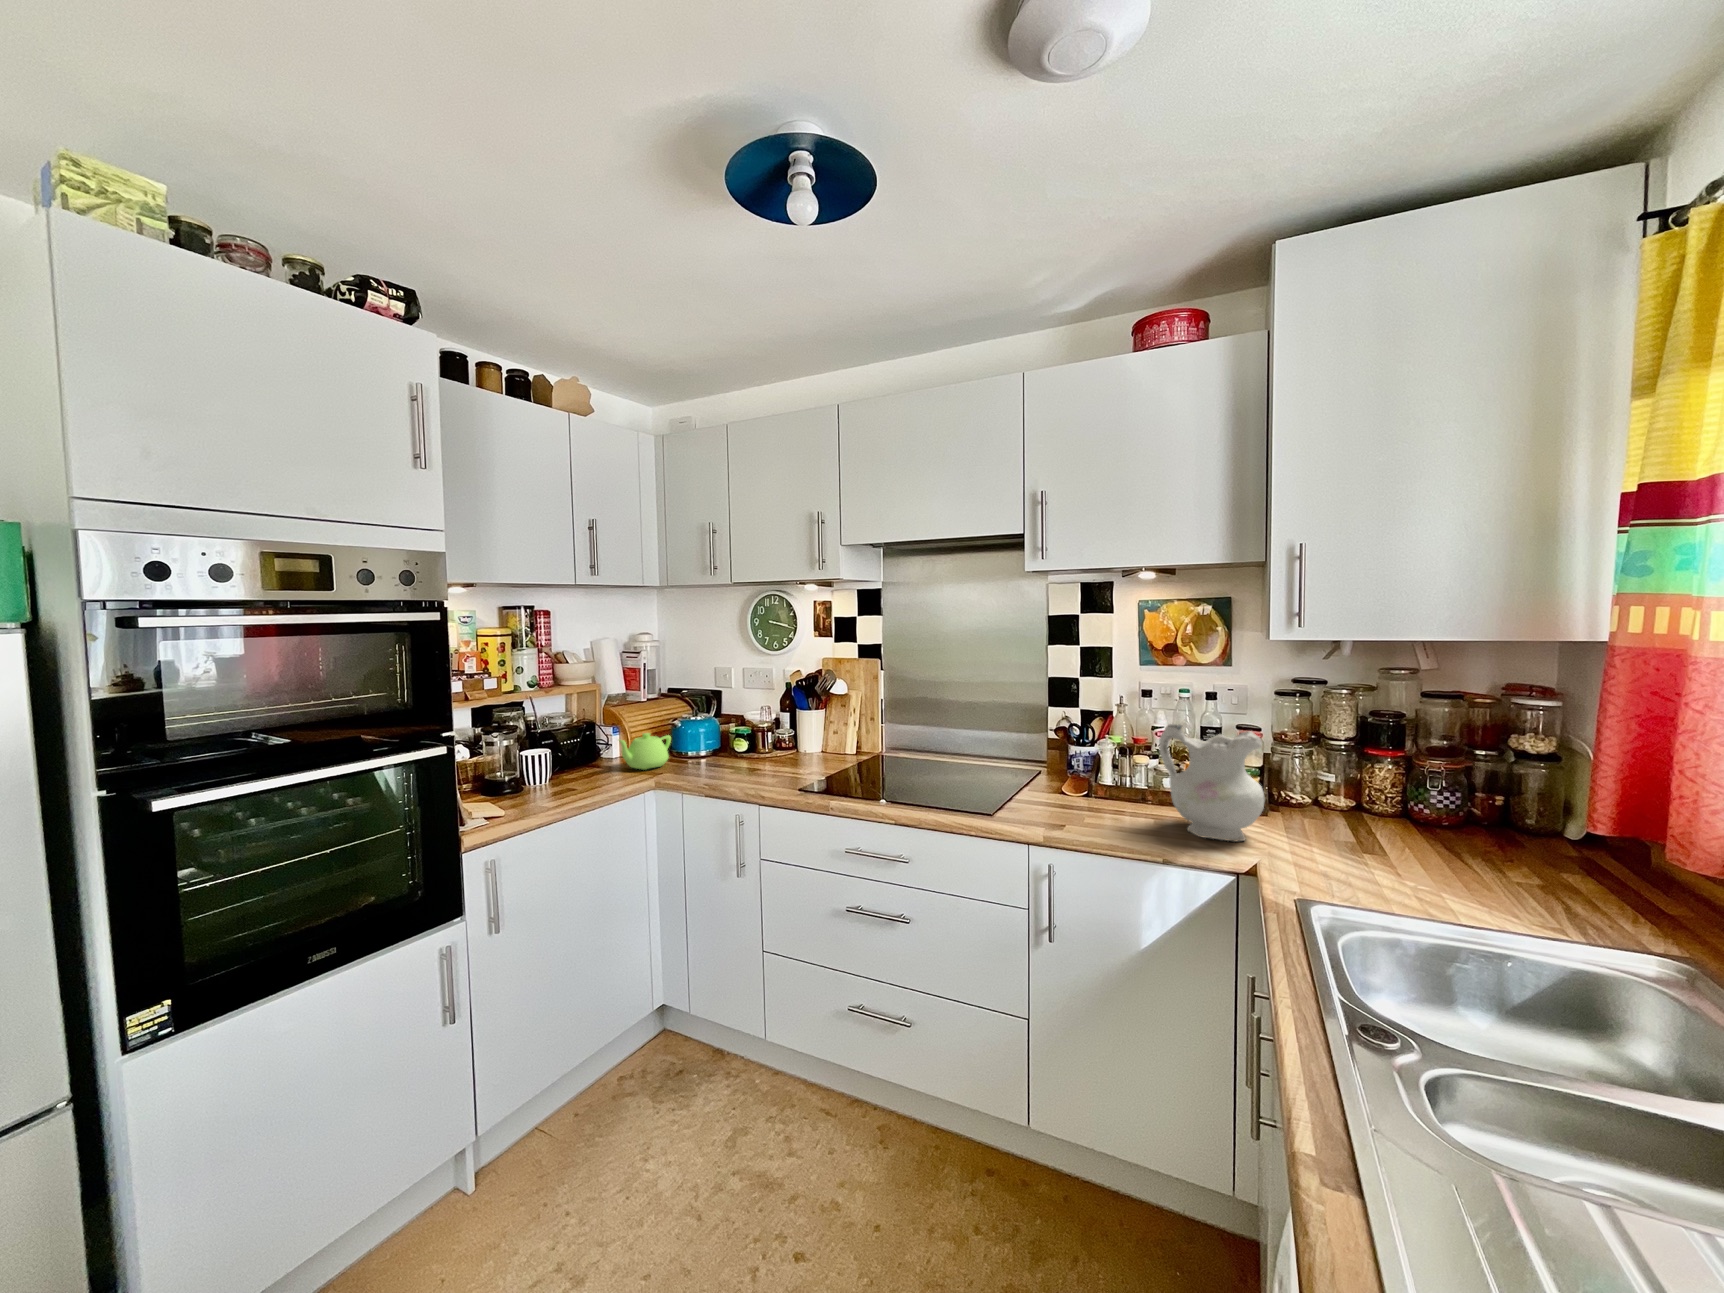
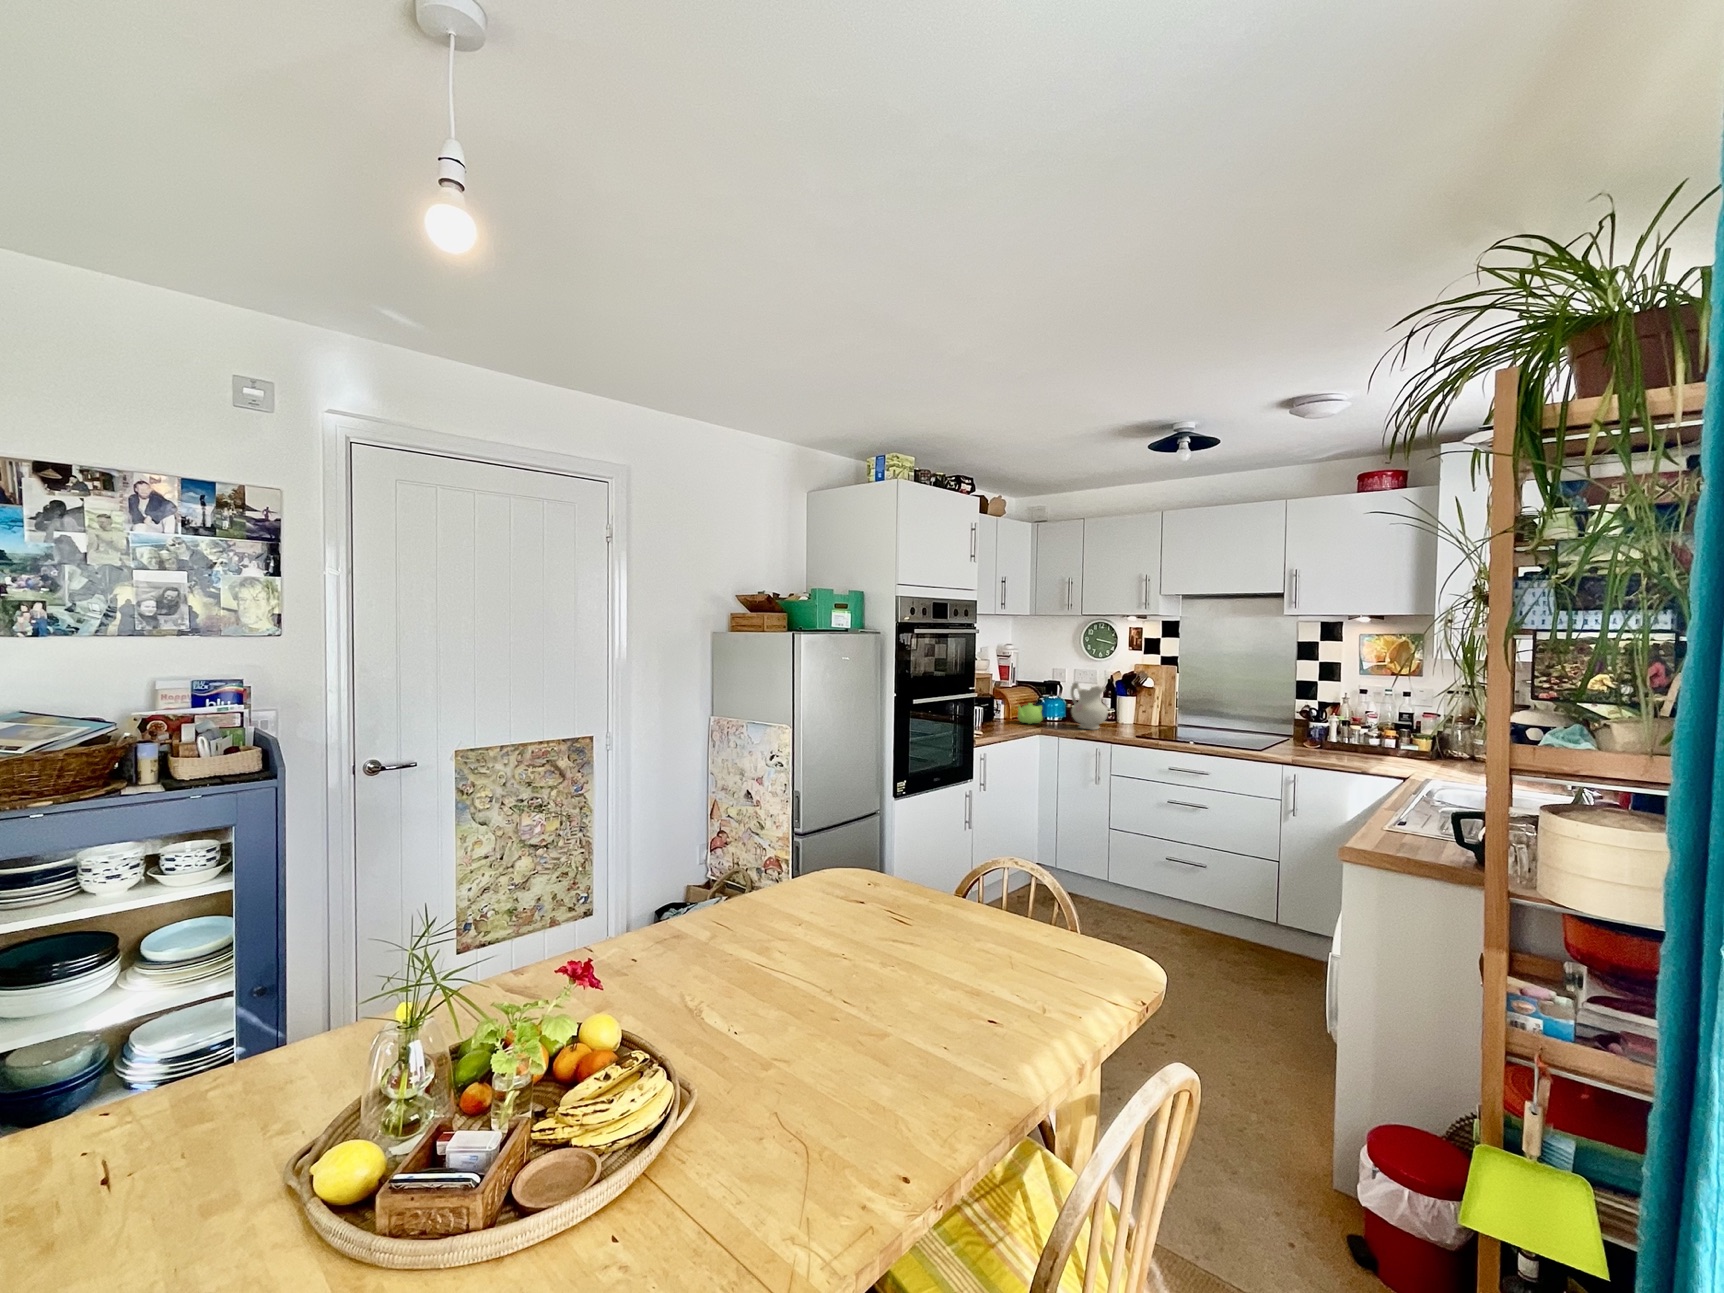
ceramic pitcher: present [1159,724,1265,841] -> present [1071,682,1108,730]

